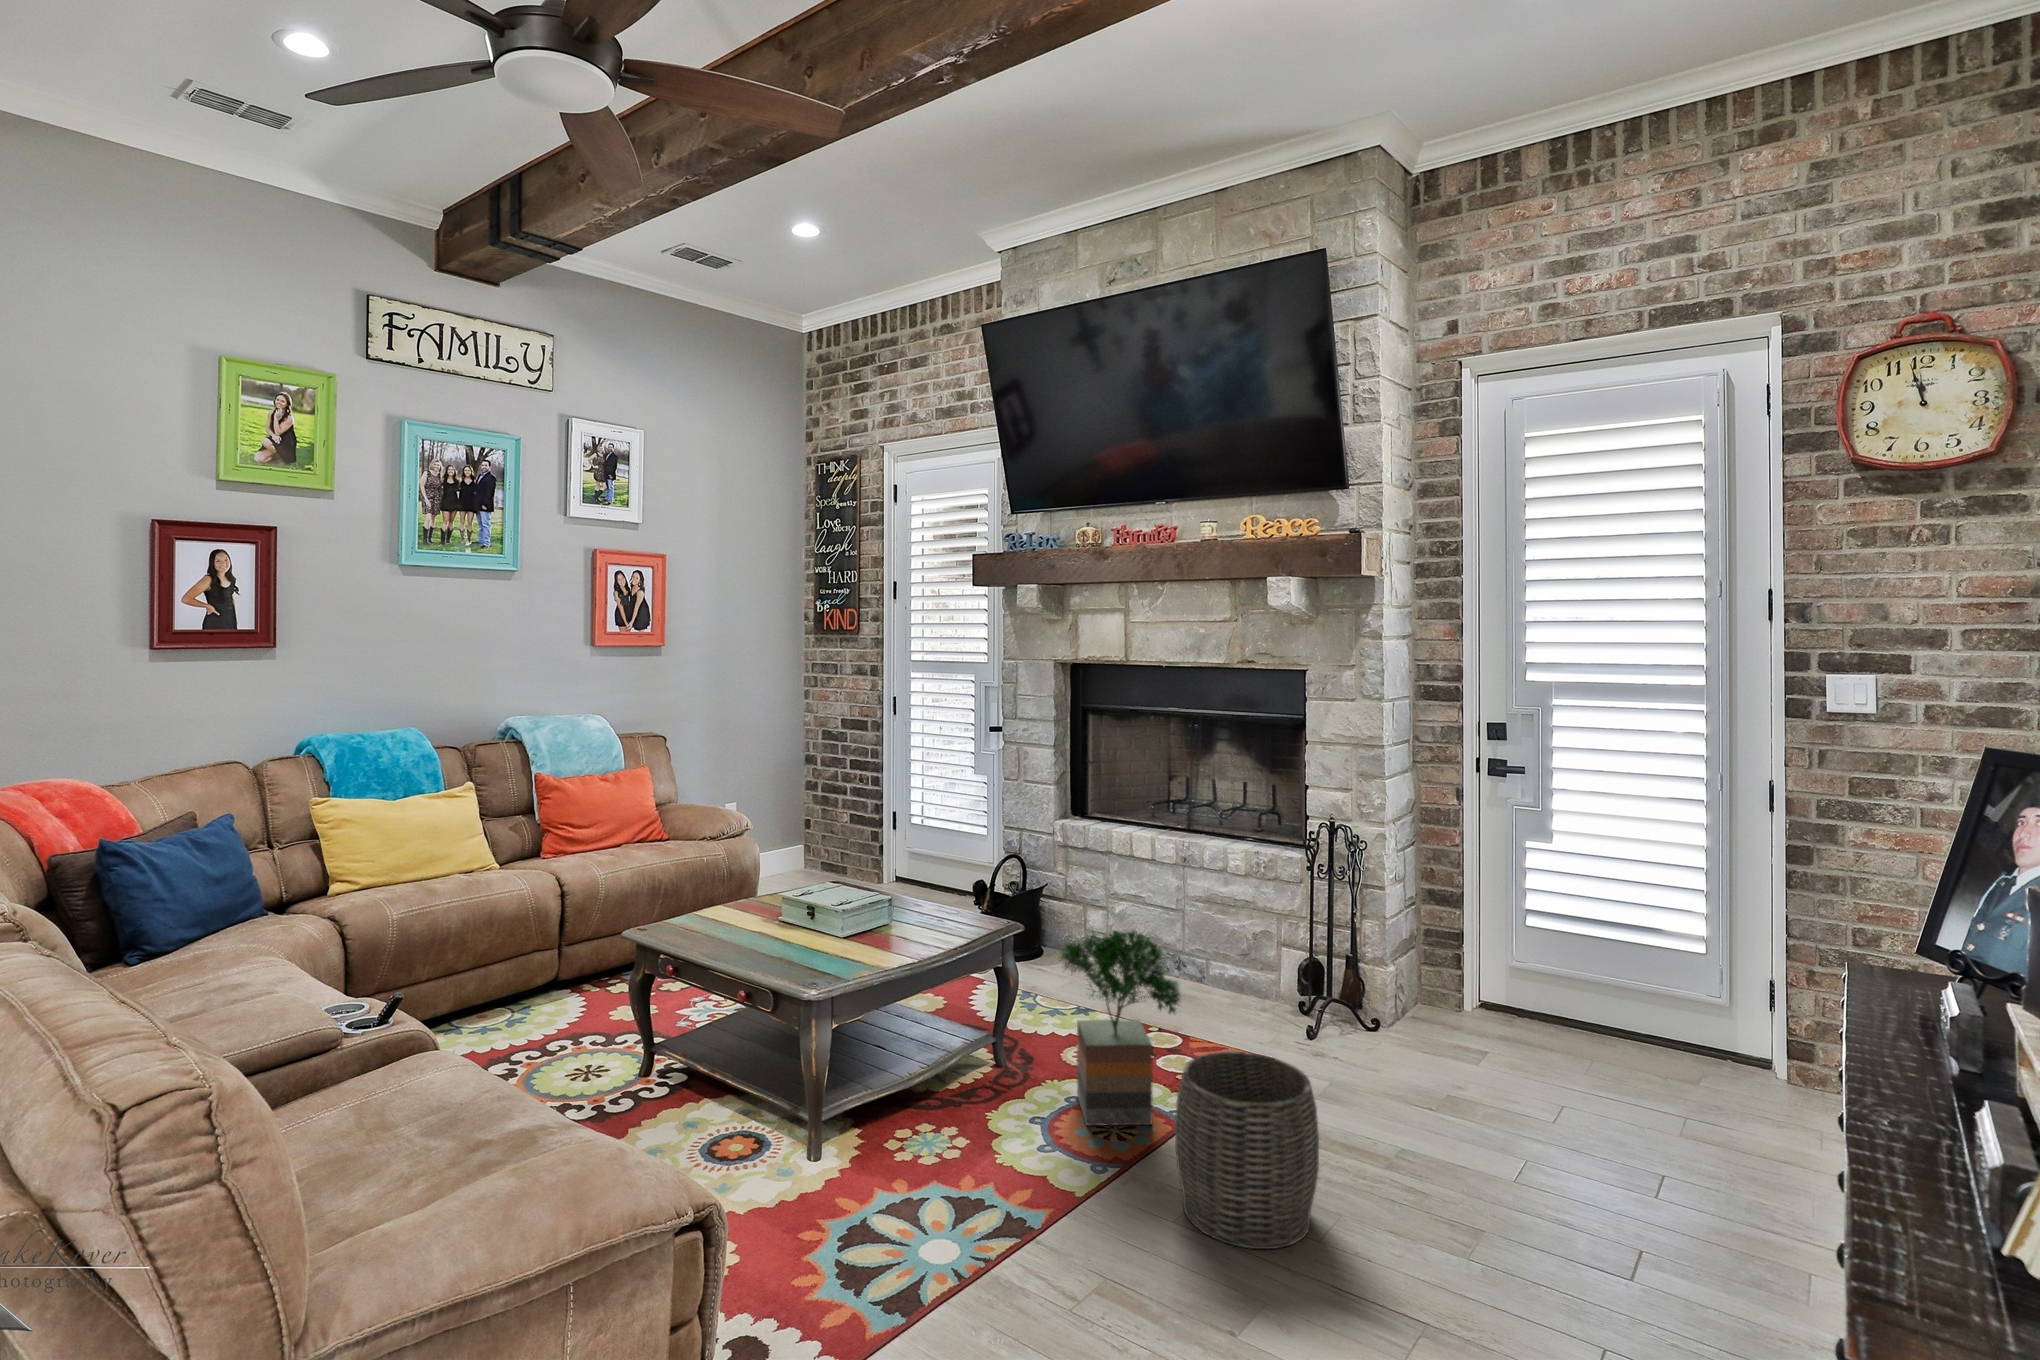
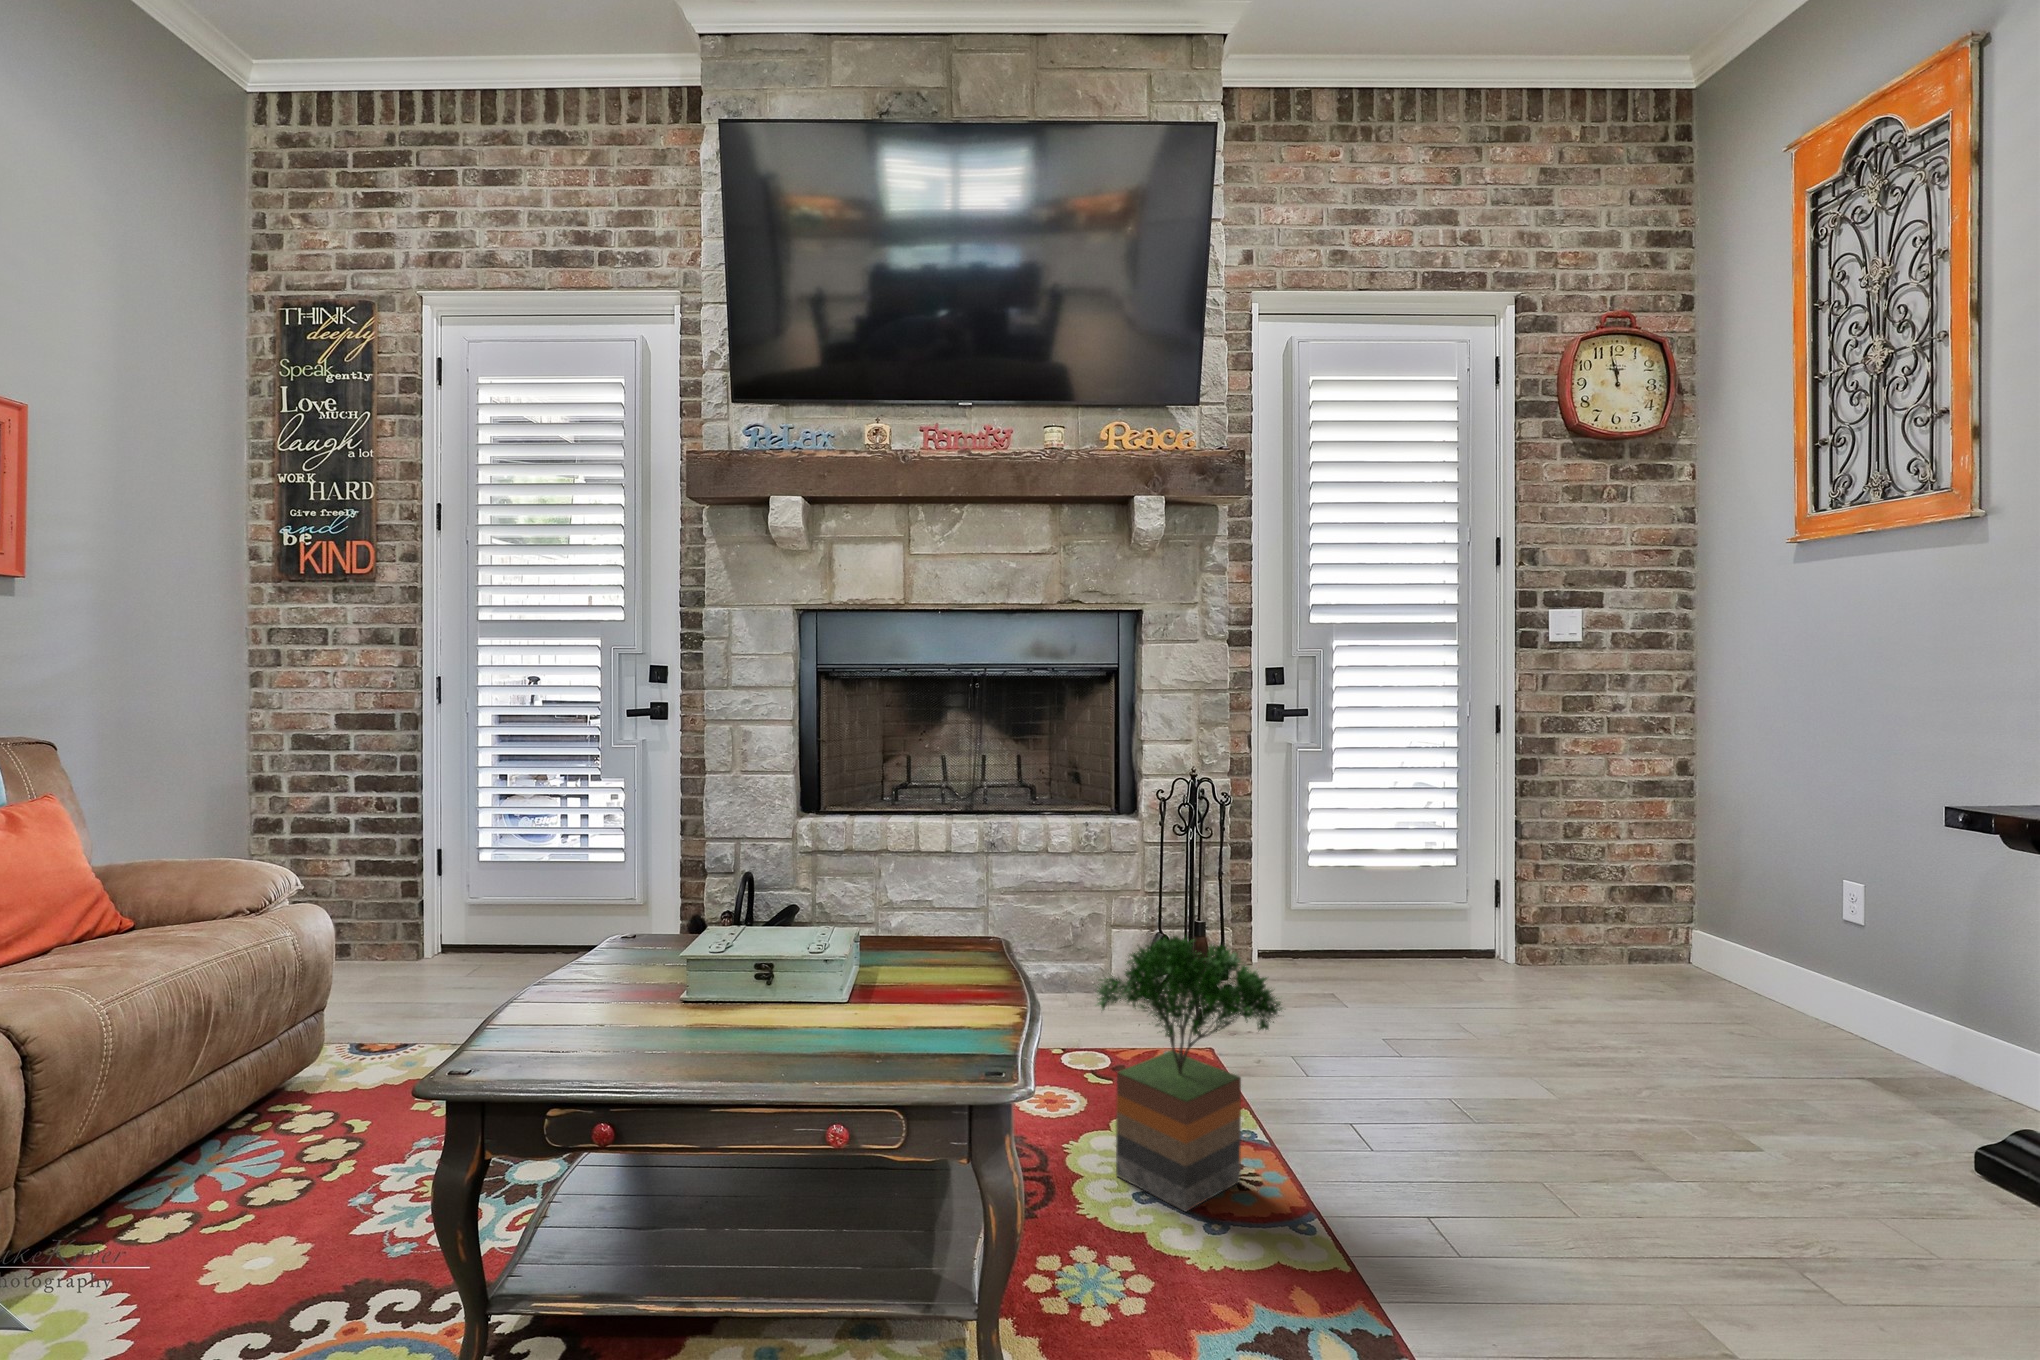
woven basket: present [1175,1052,1319,1249] -> none [1383,1050,1574,1297]

